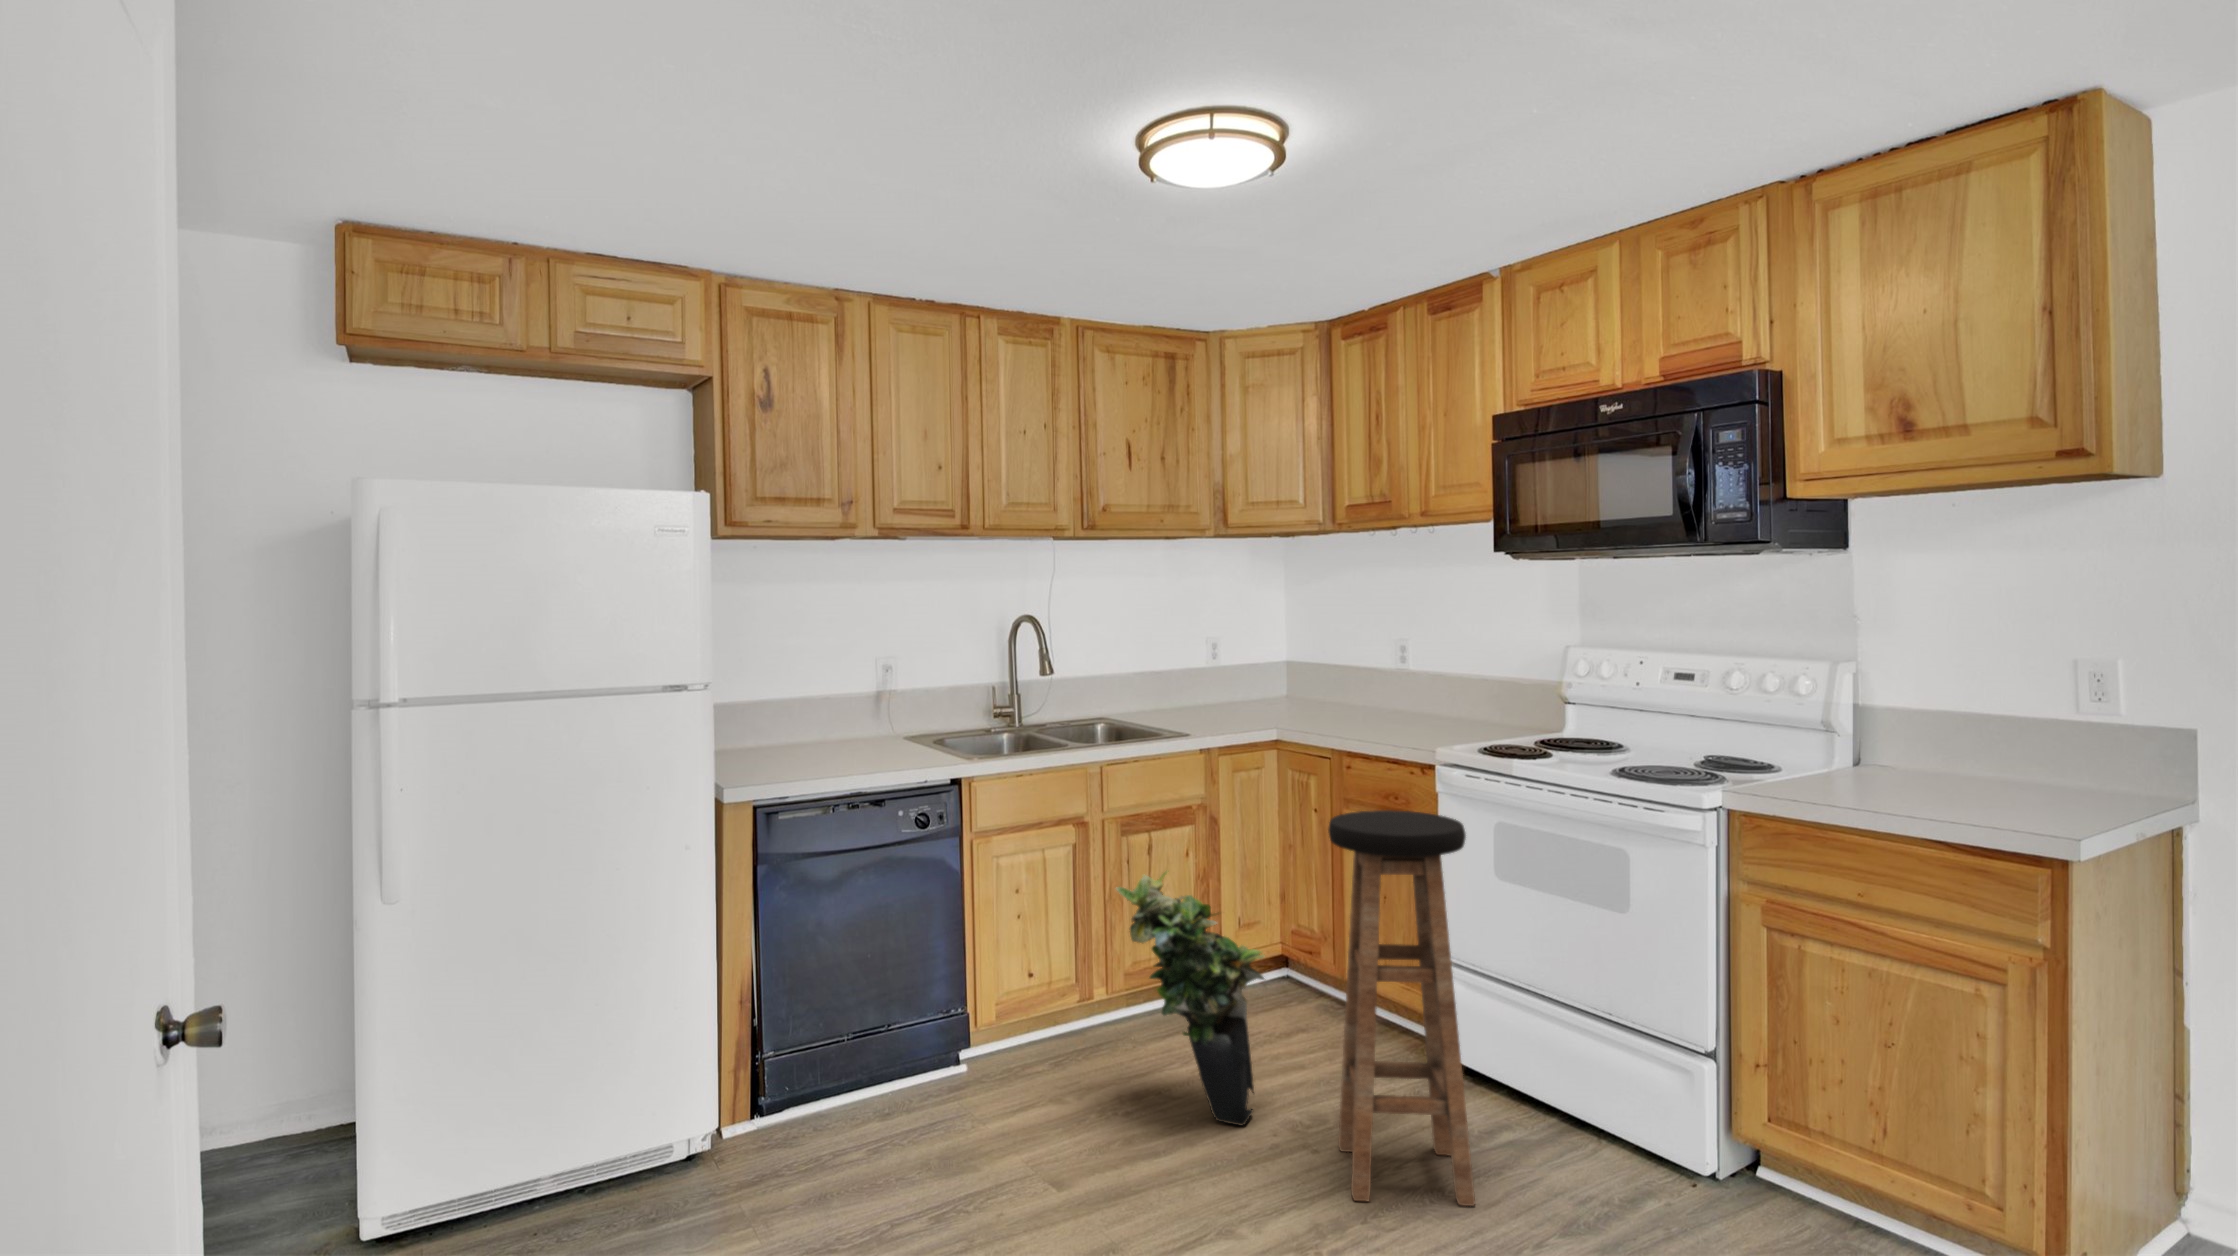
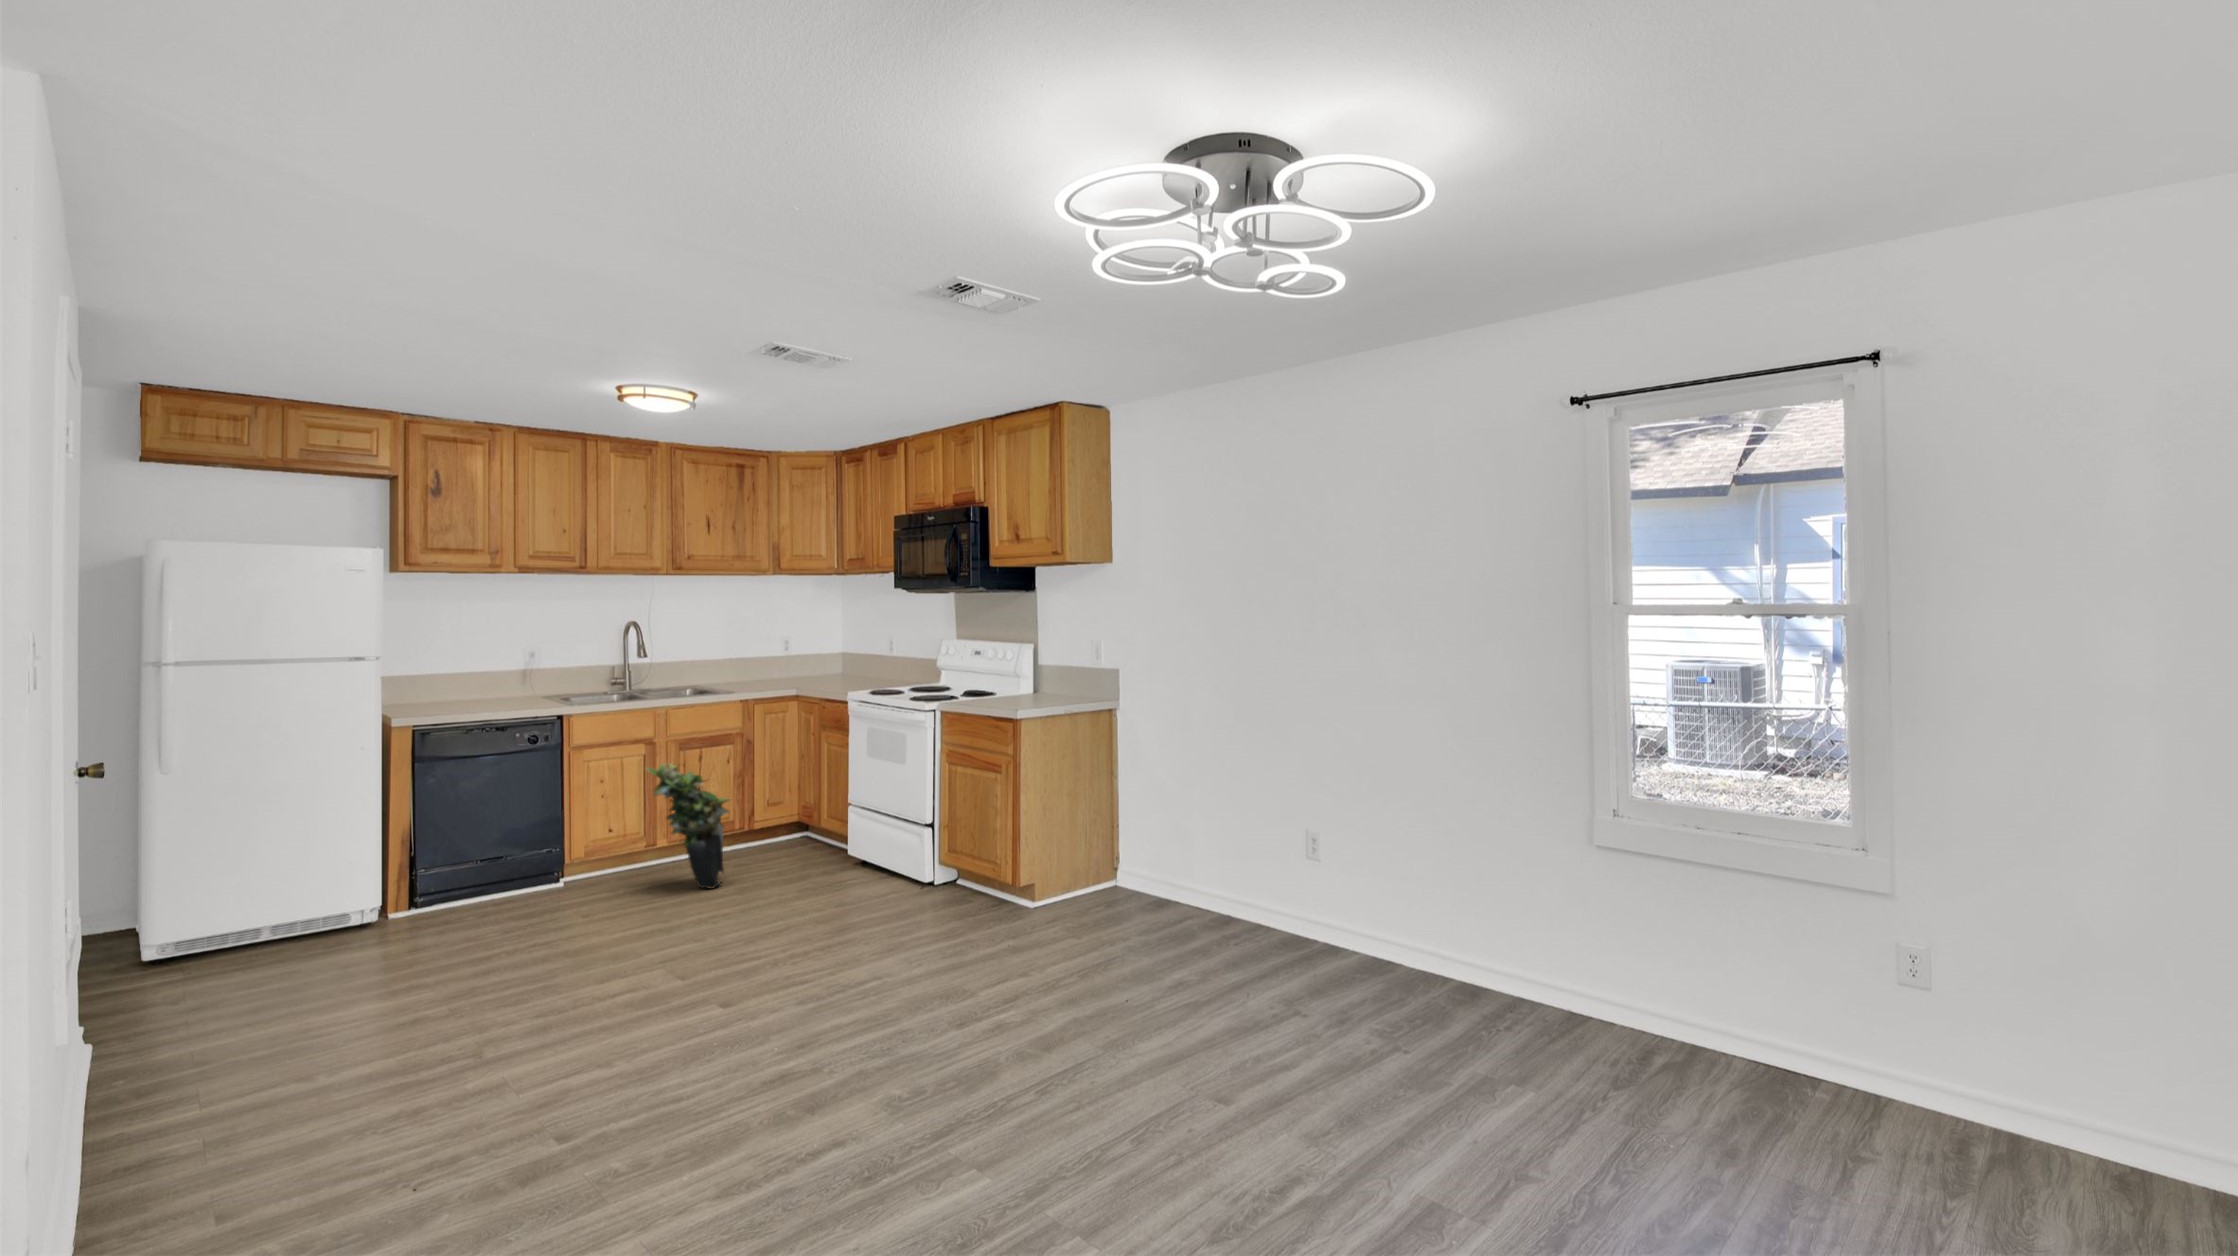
bar stool: present [1328,810,1475,1206] -> none [746,720,816,905]

